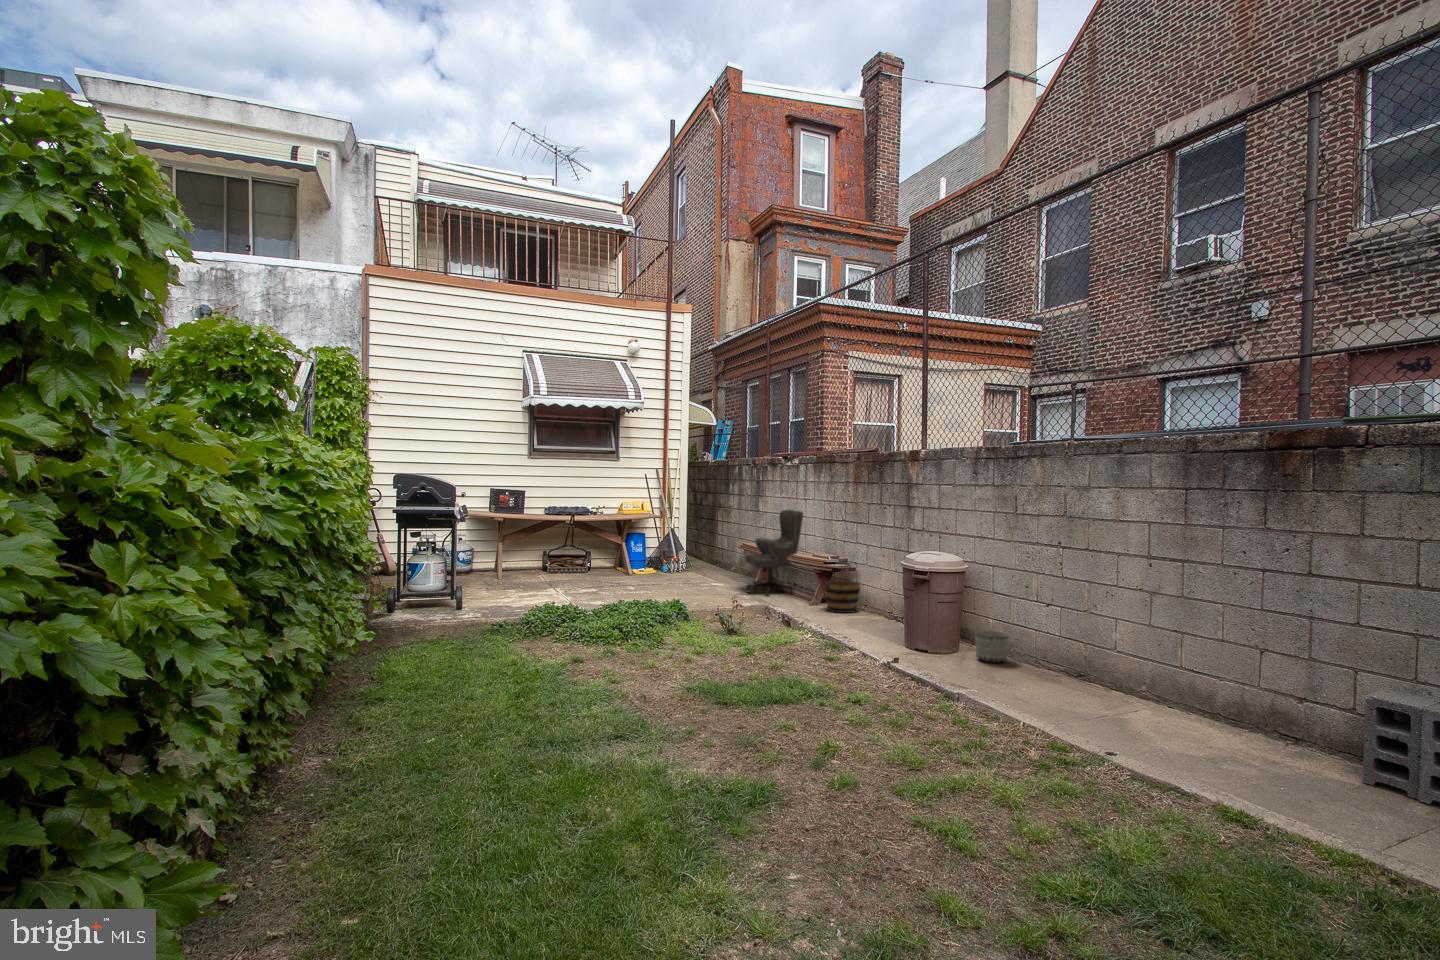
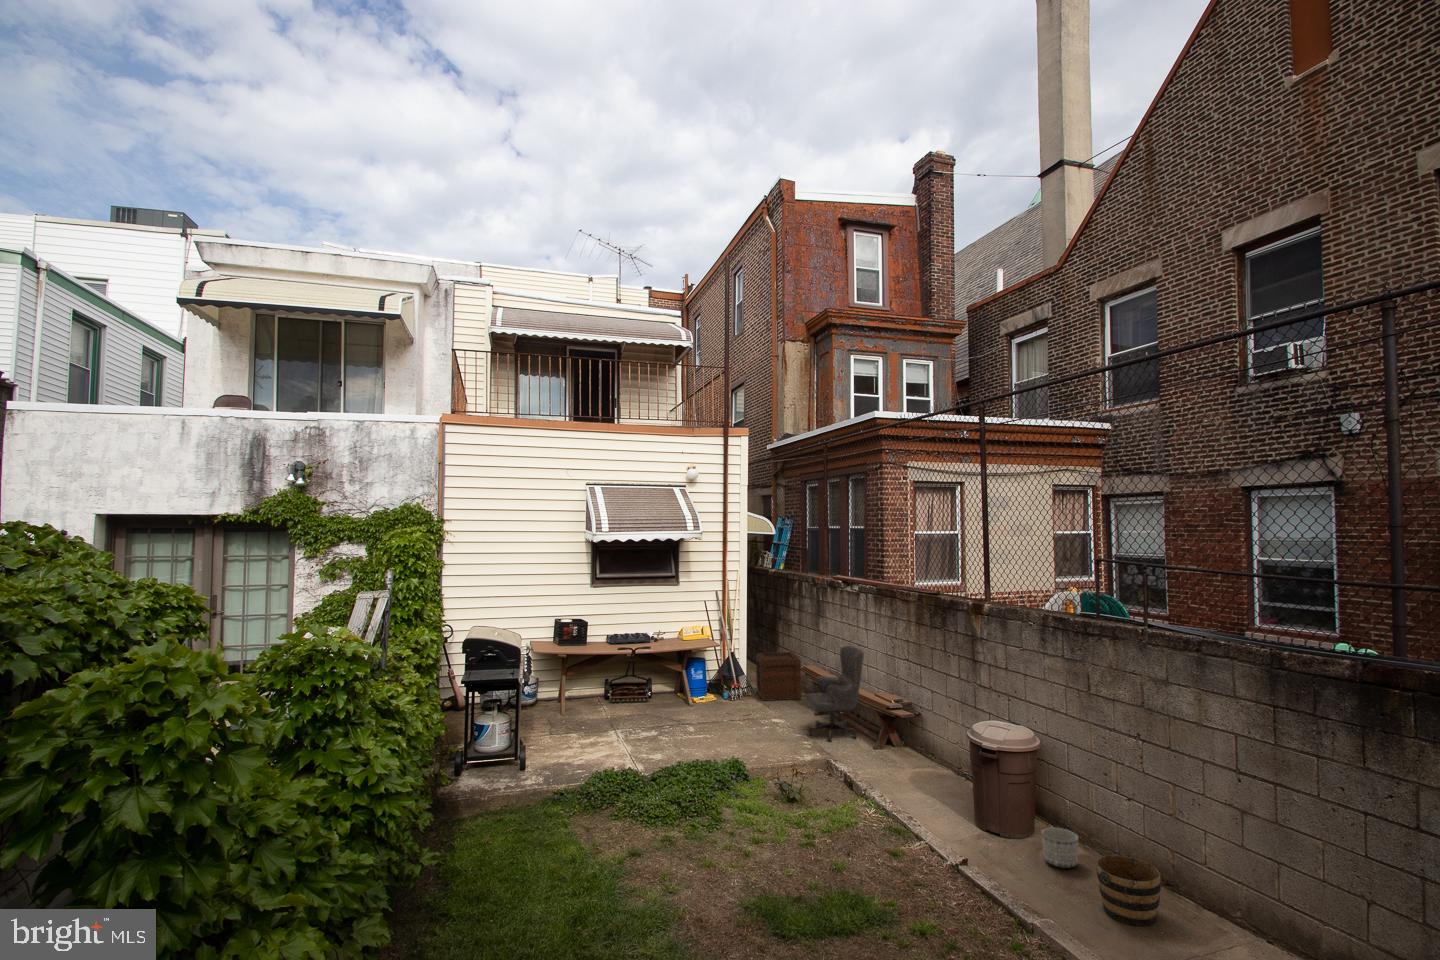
wooden crate: none [693,531,739,574] -> present [756,652,802,701]
bucket: present [825,581,860,613] -> present [1096,855,1161,926]

